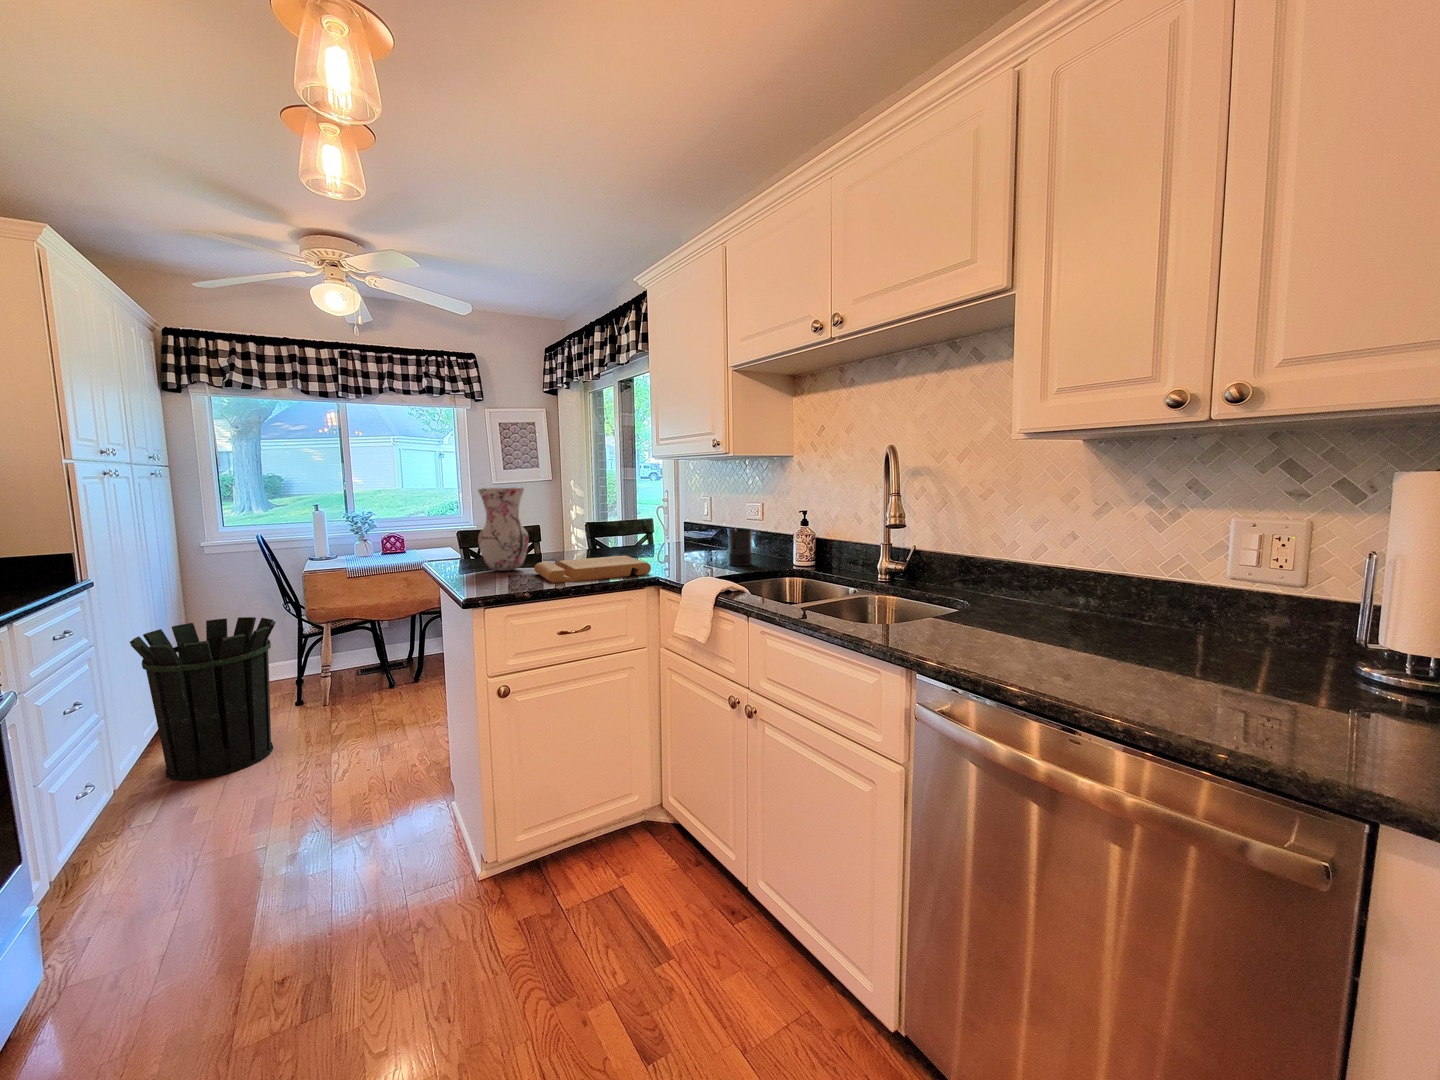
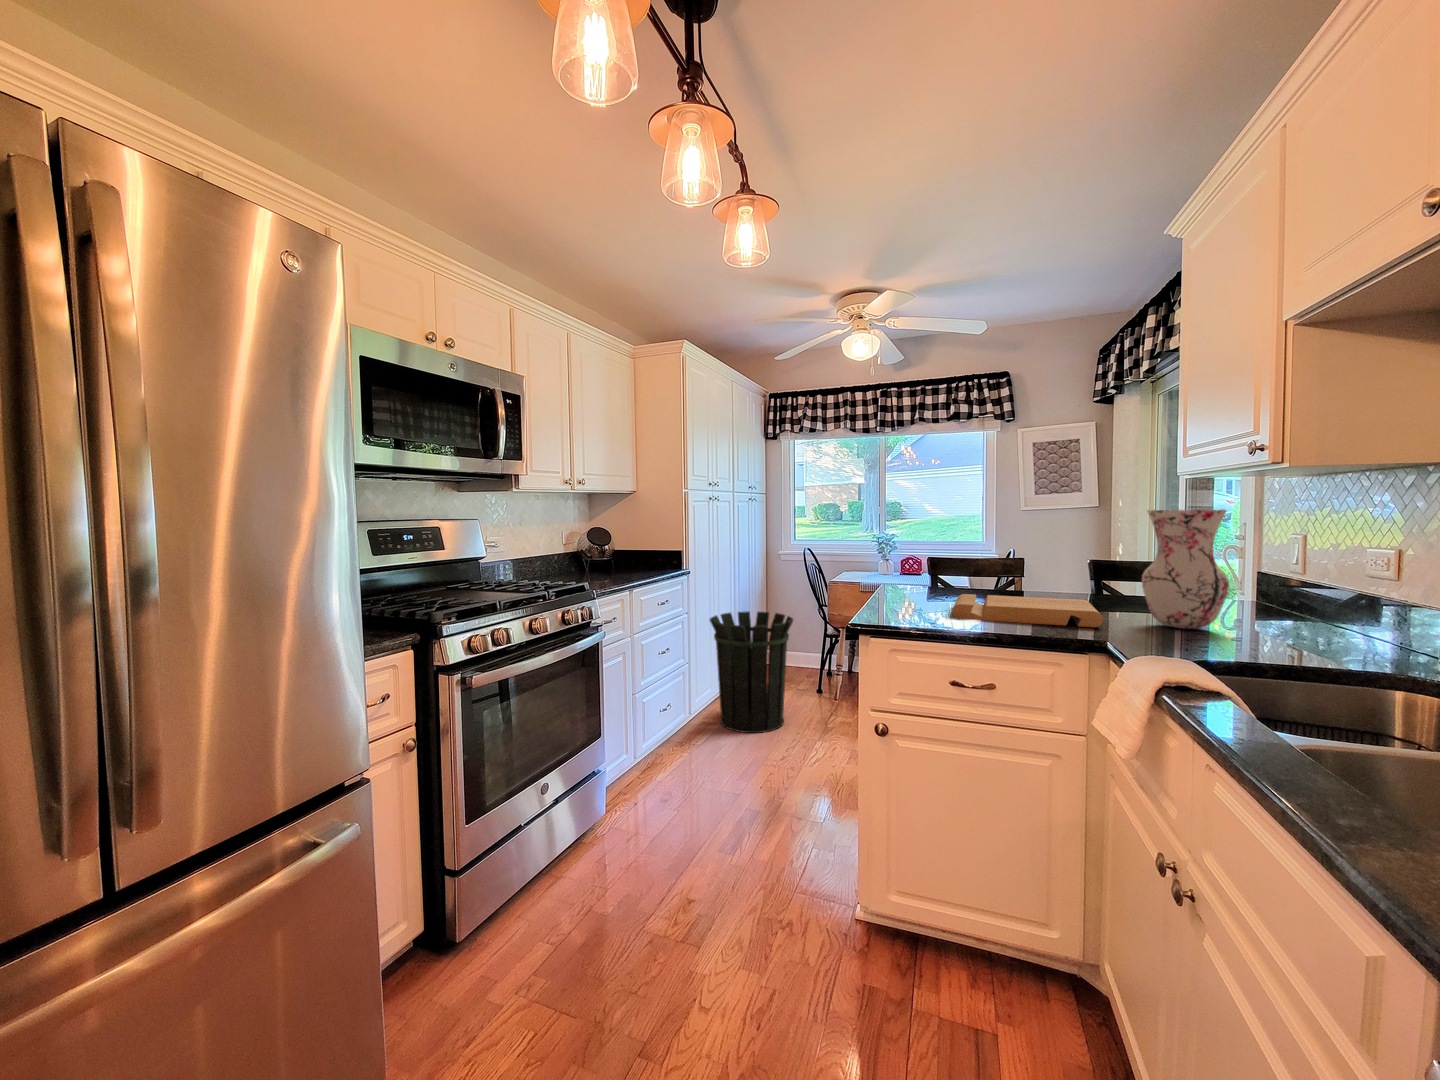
vase: present [478,488,529,571] -> present [1142,509,1229,629]
candle: present [729,528,752,566] -> none [1278,573,1334,644]

